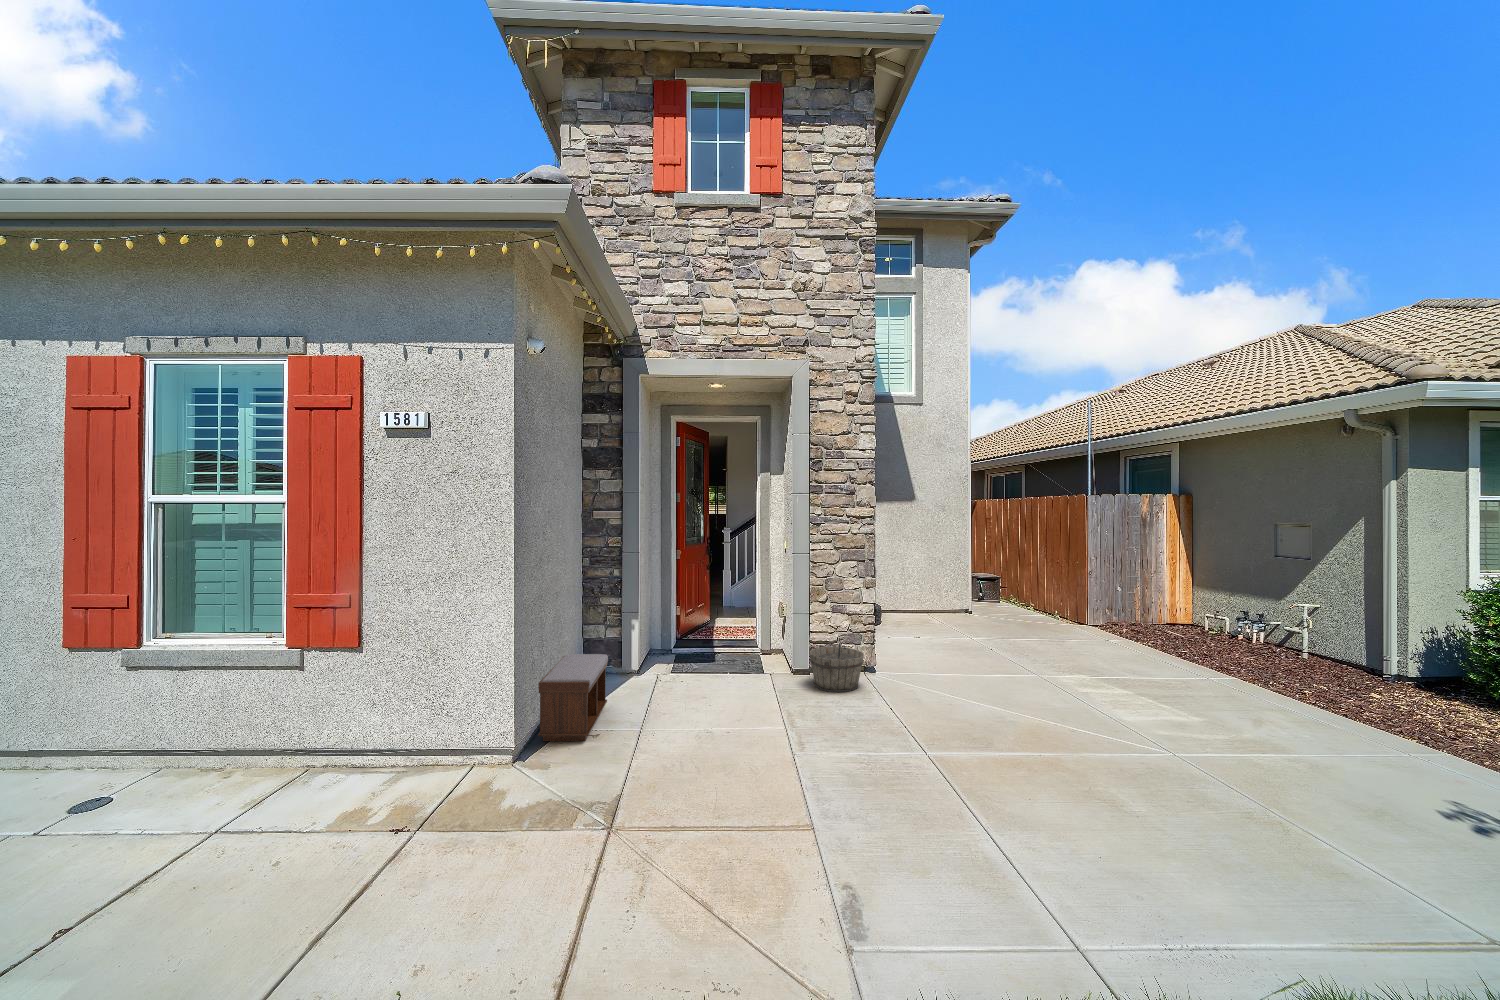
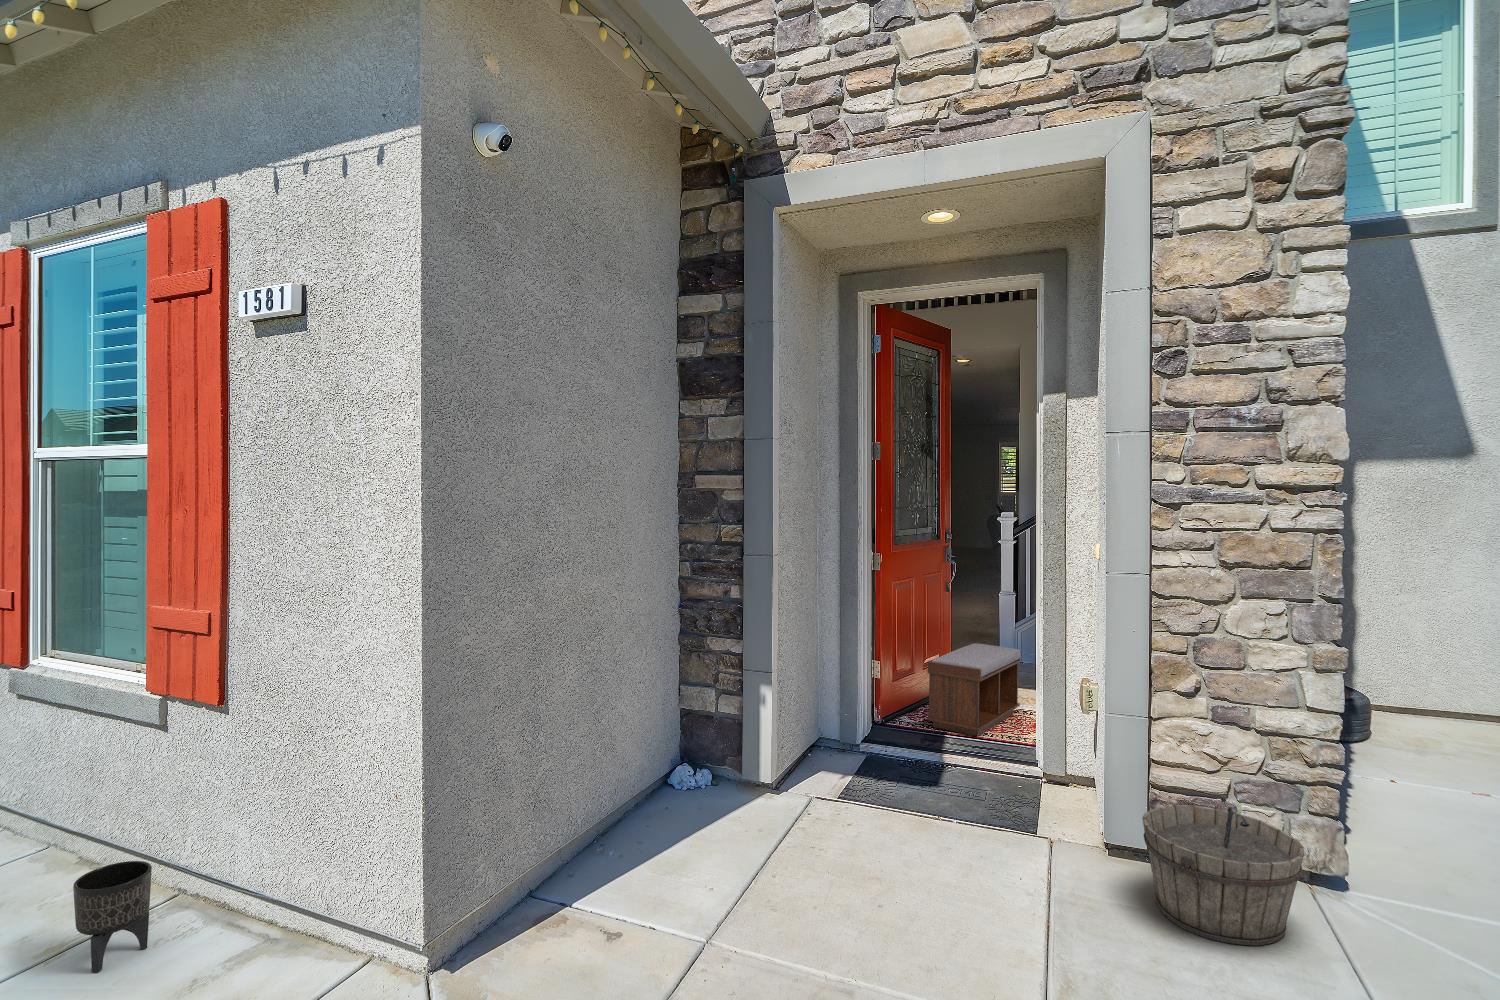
bench: present [538,654,608,741] -> present [927,643,1021,736]
planter: none [339,729,376,782] -> present [73,861,152,973]

